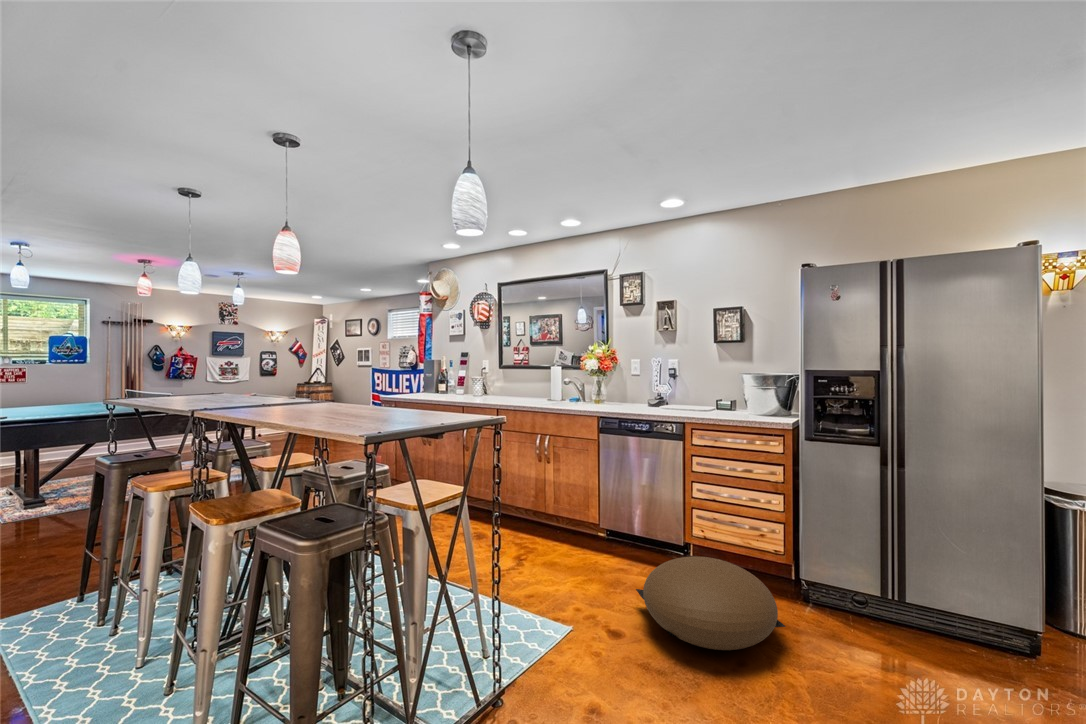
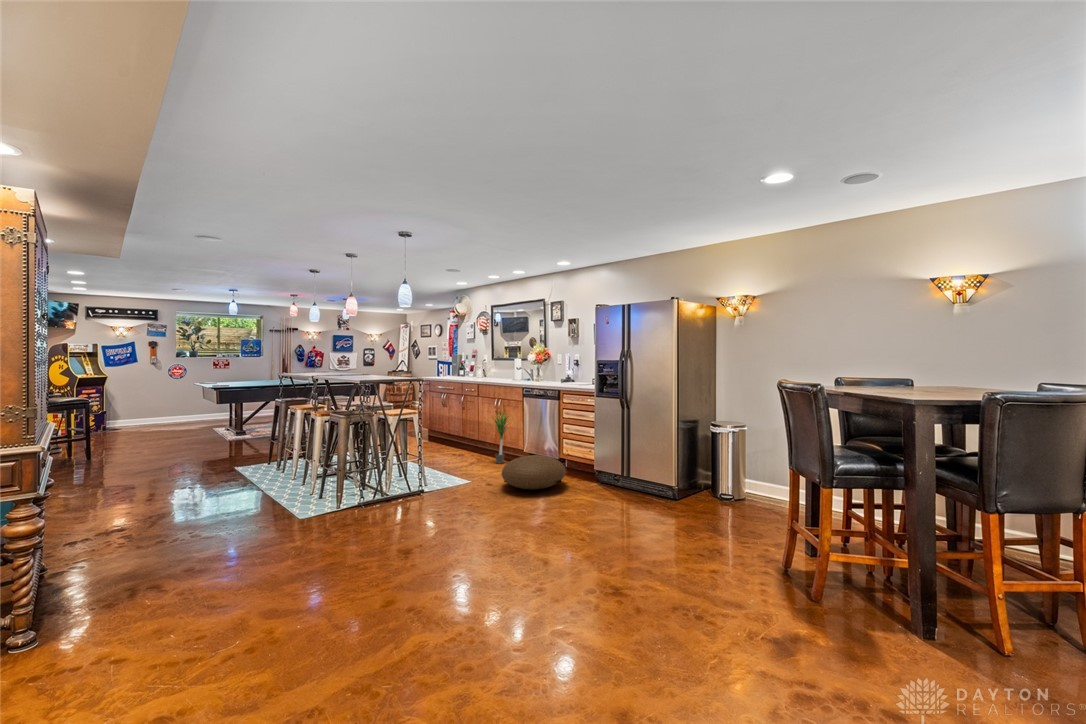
potted plant: none [536,450,602,555] -> present [493,413,509,464]

